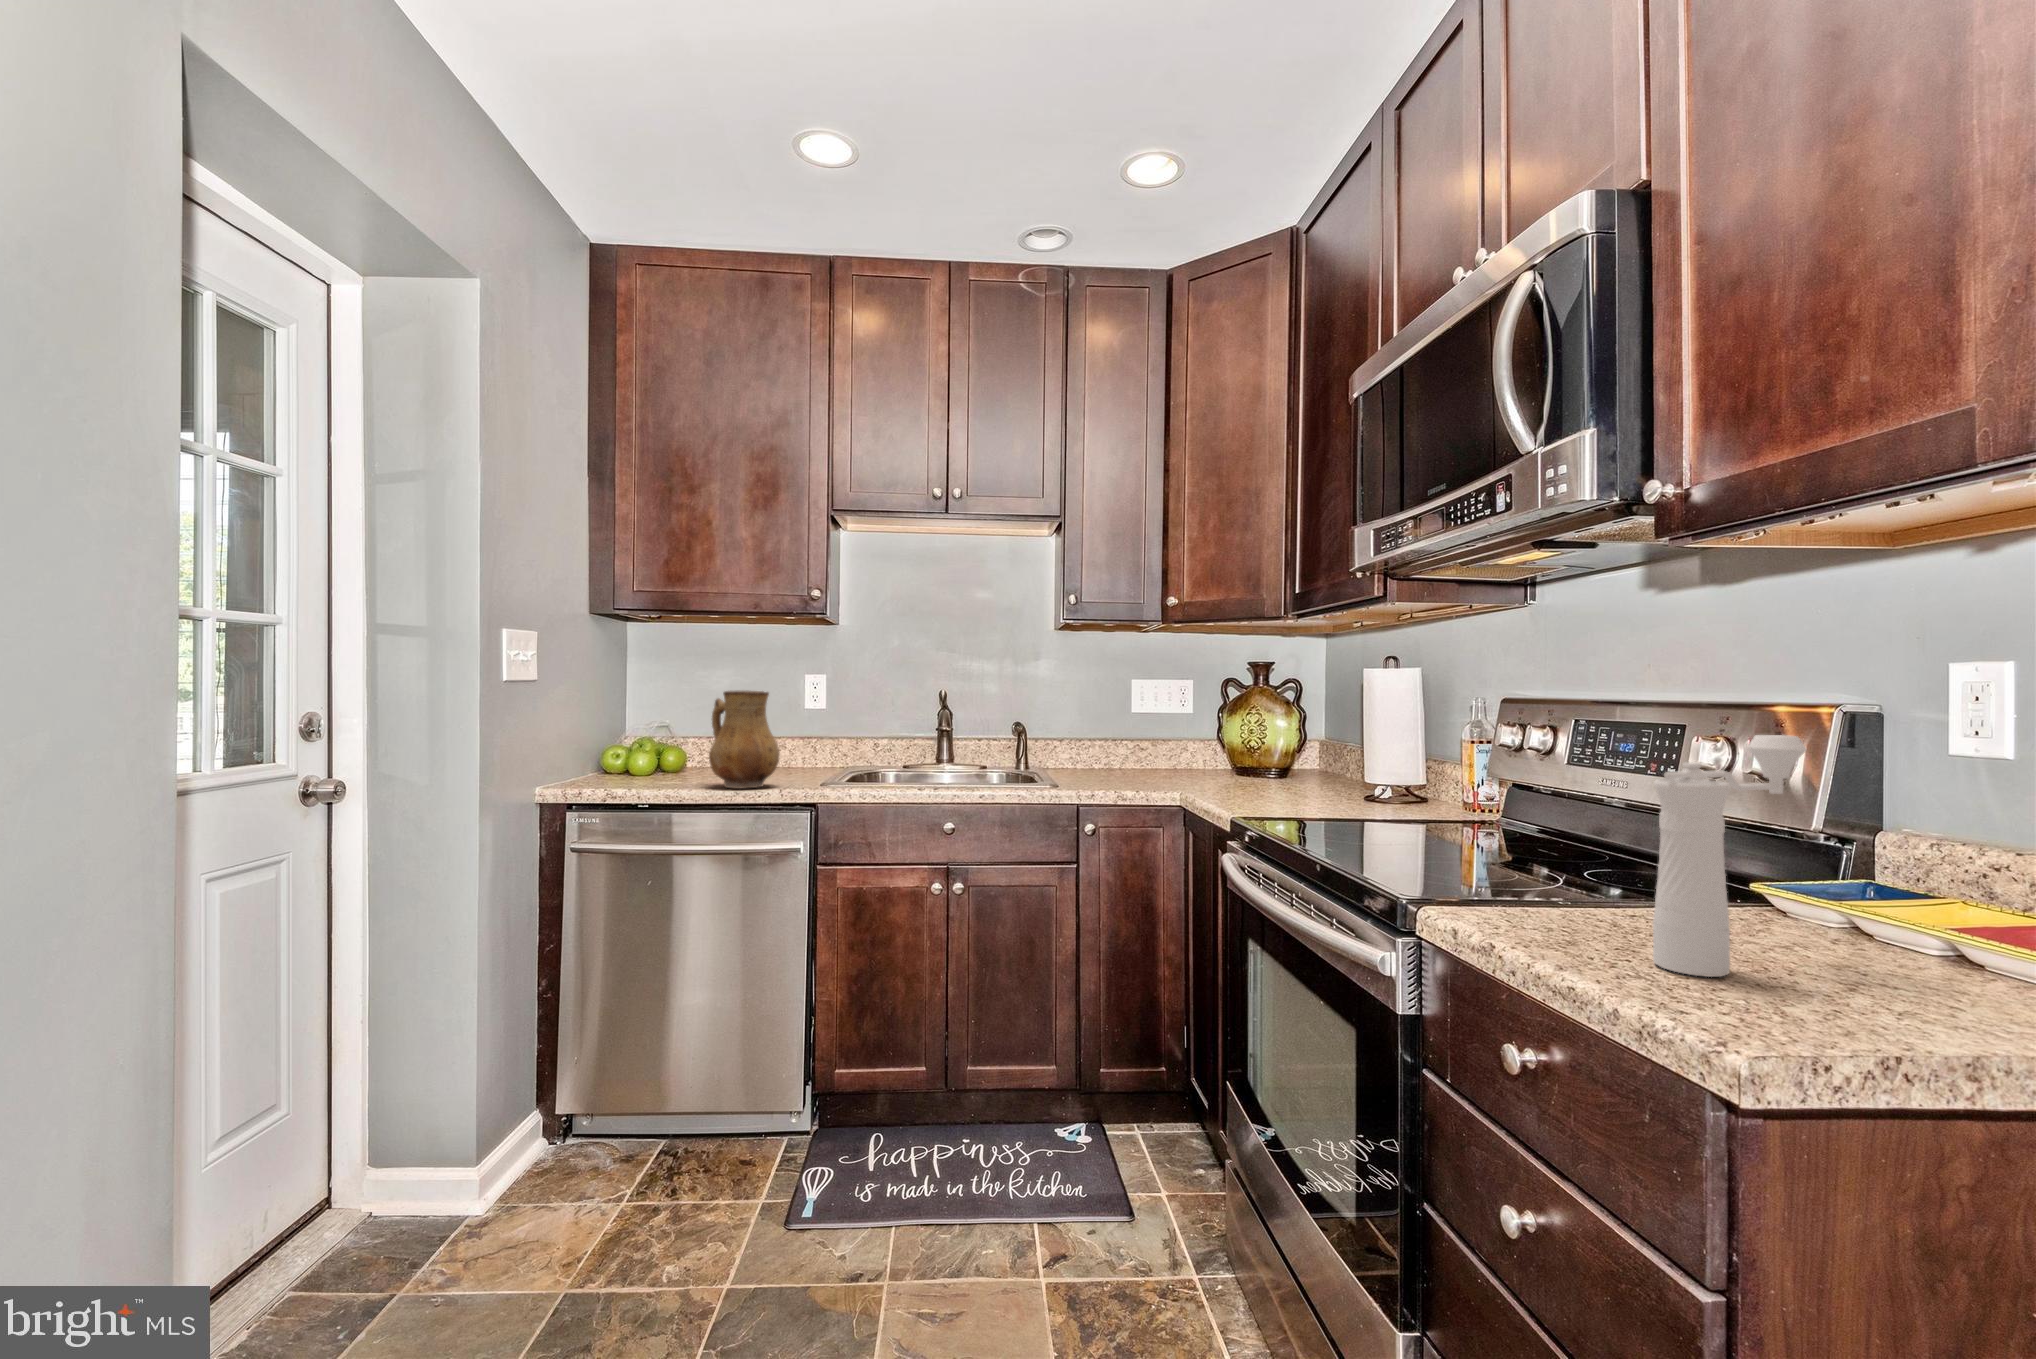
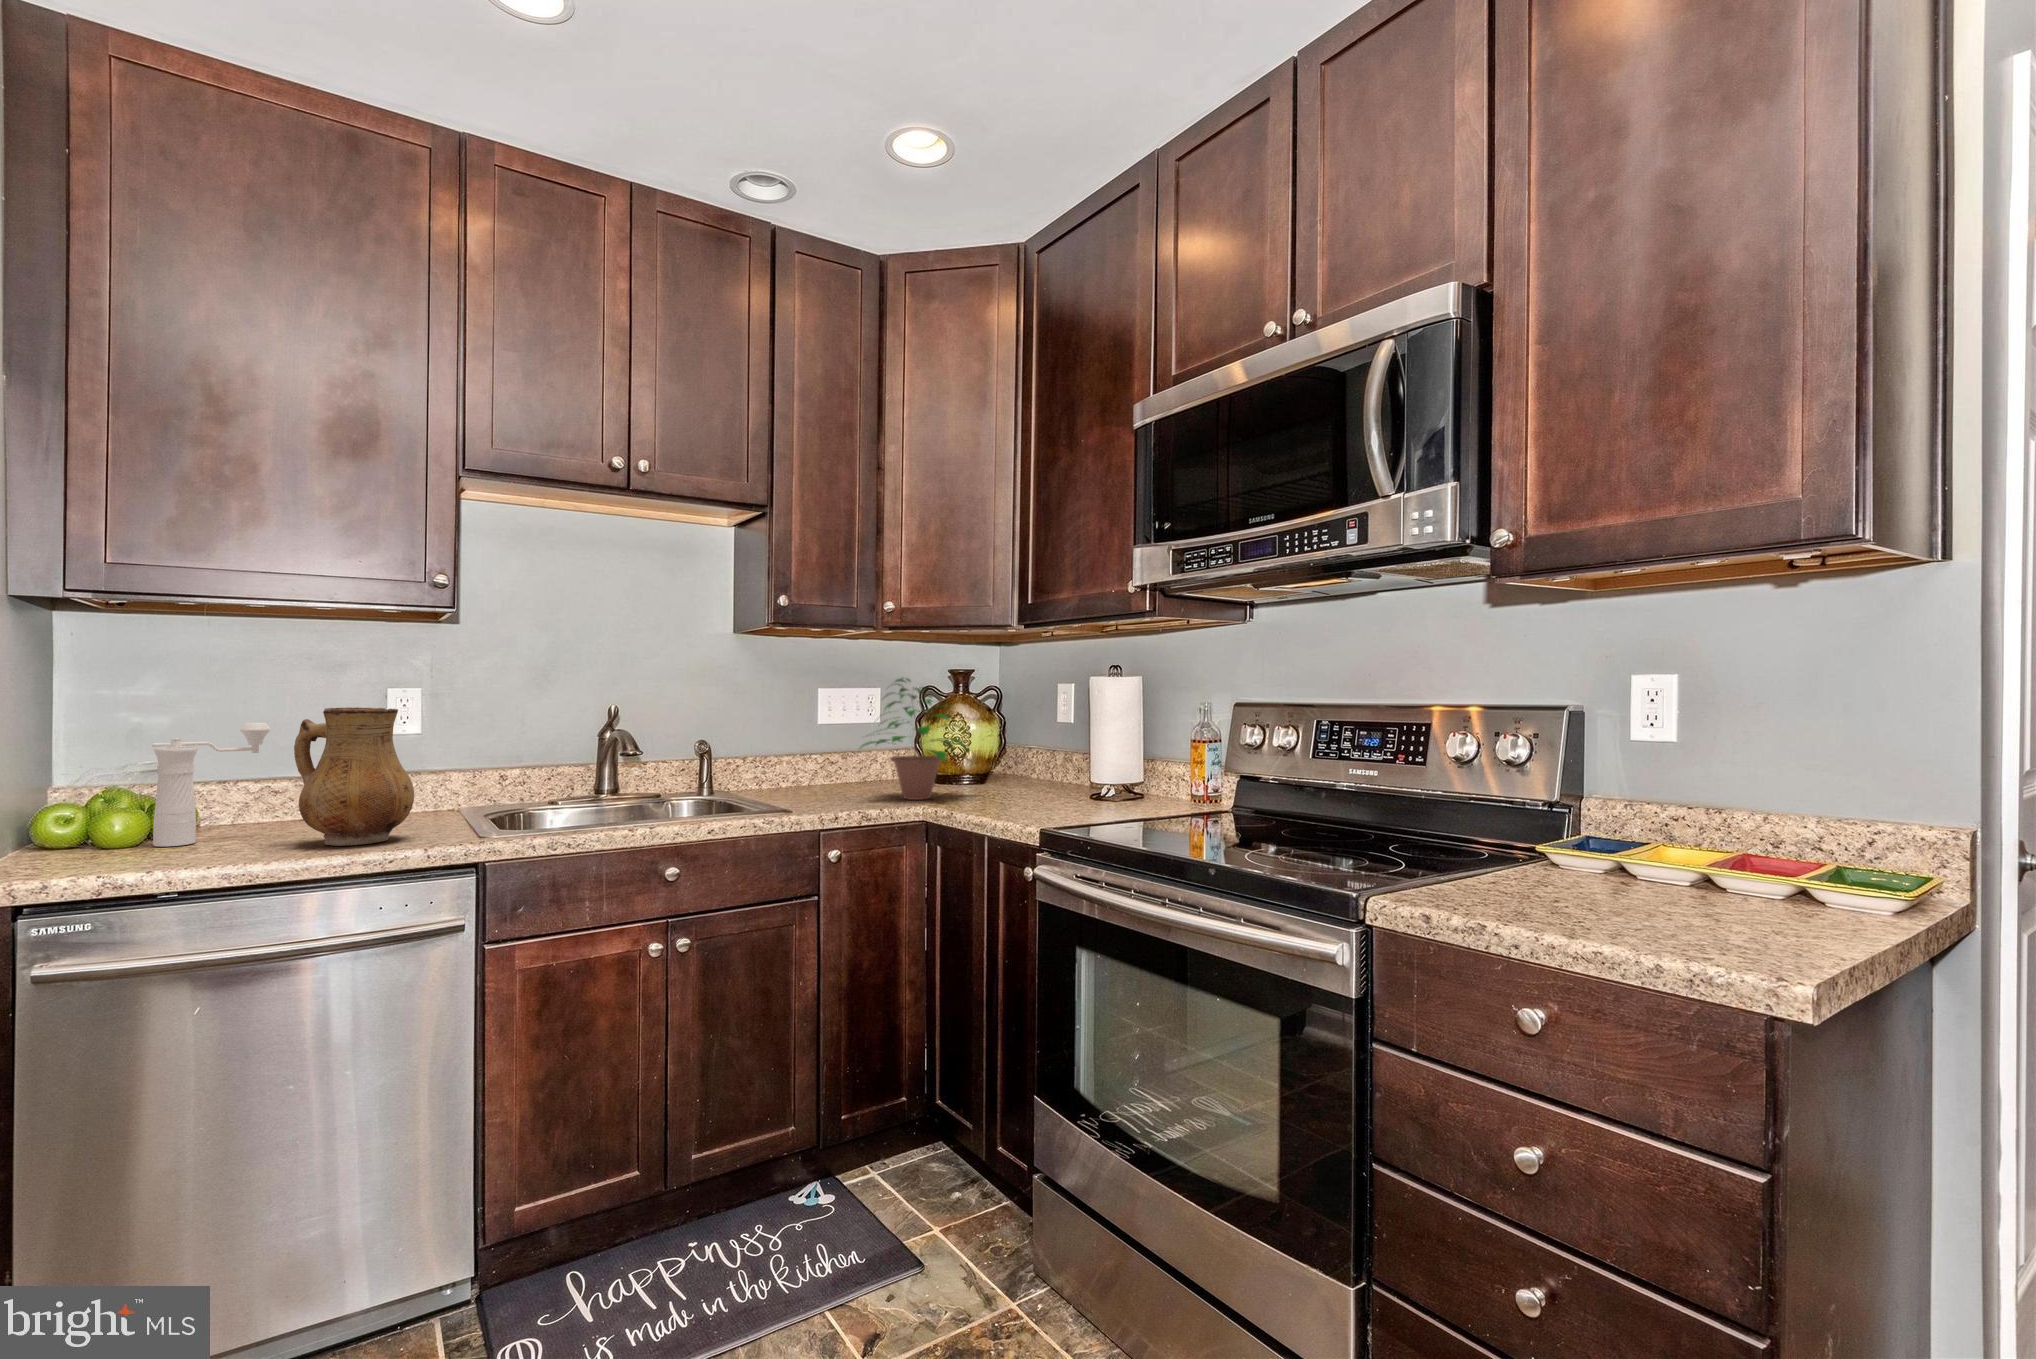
potted plant: none [1137,670,1266,788] -> present [861,678,971,800]
pepper mill: present [1653,735,1806,977] -> present [152,723,270,847]

